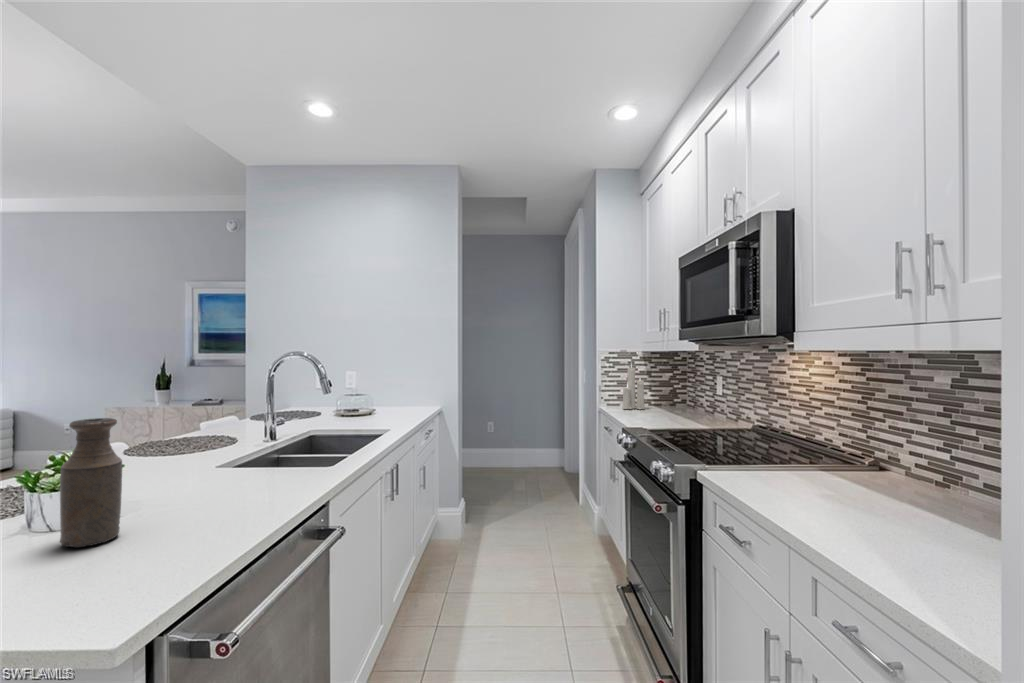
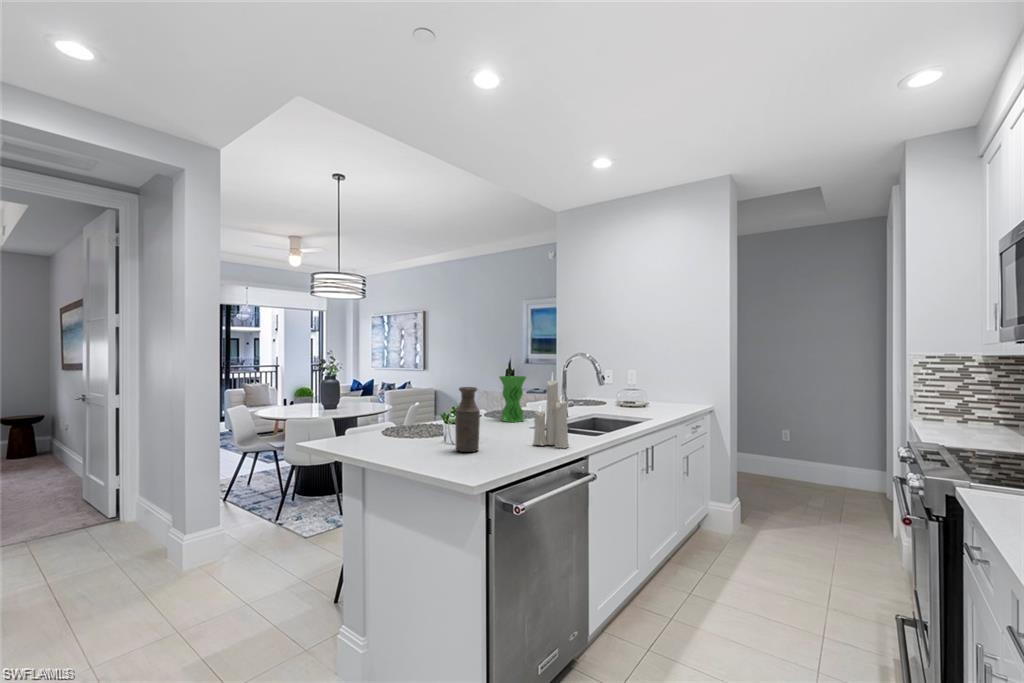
candle: present [622,367,645,409] -> present [533,375,569,448]
vase: none [155,388,207,461] -> present [499,376,526,422]

